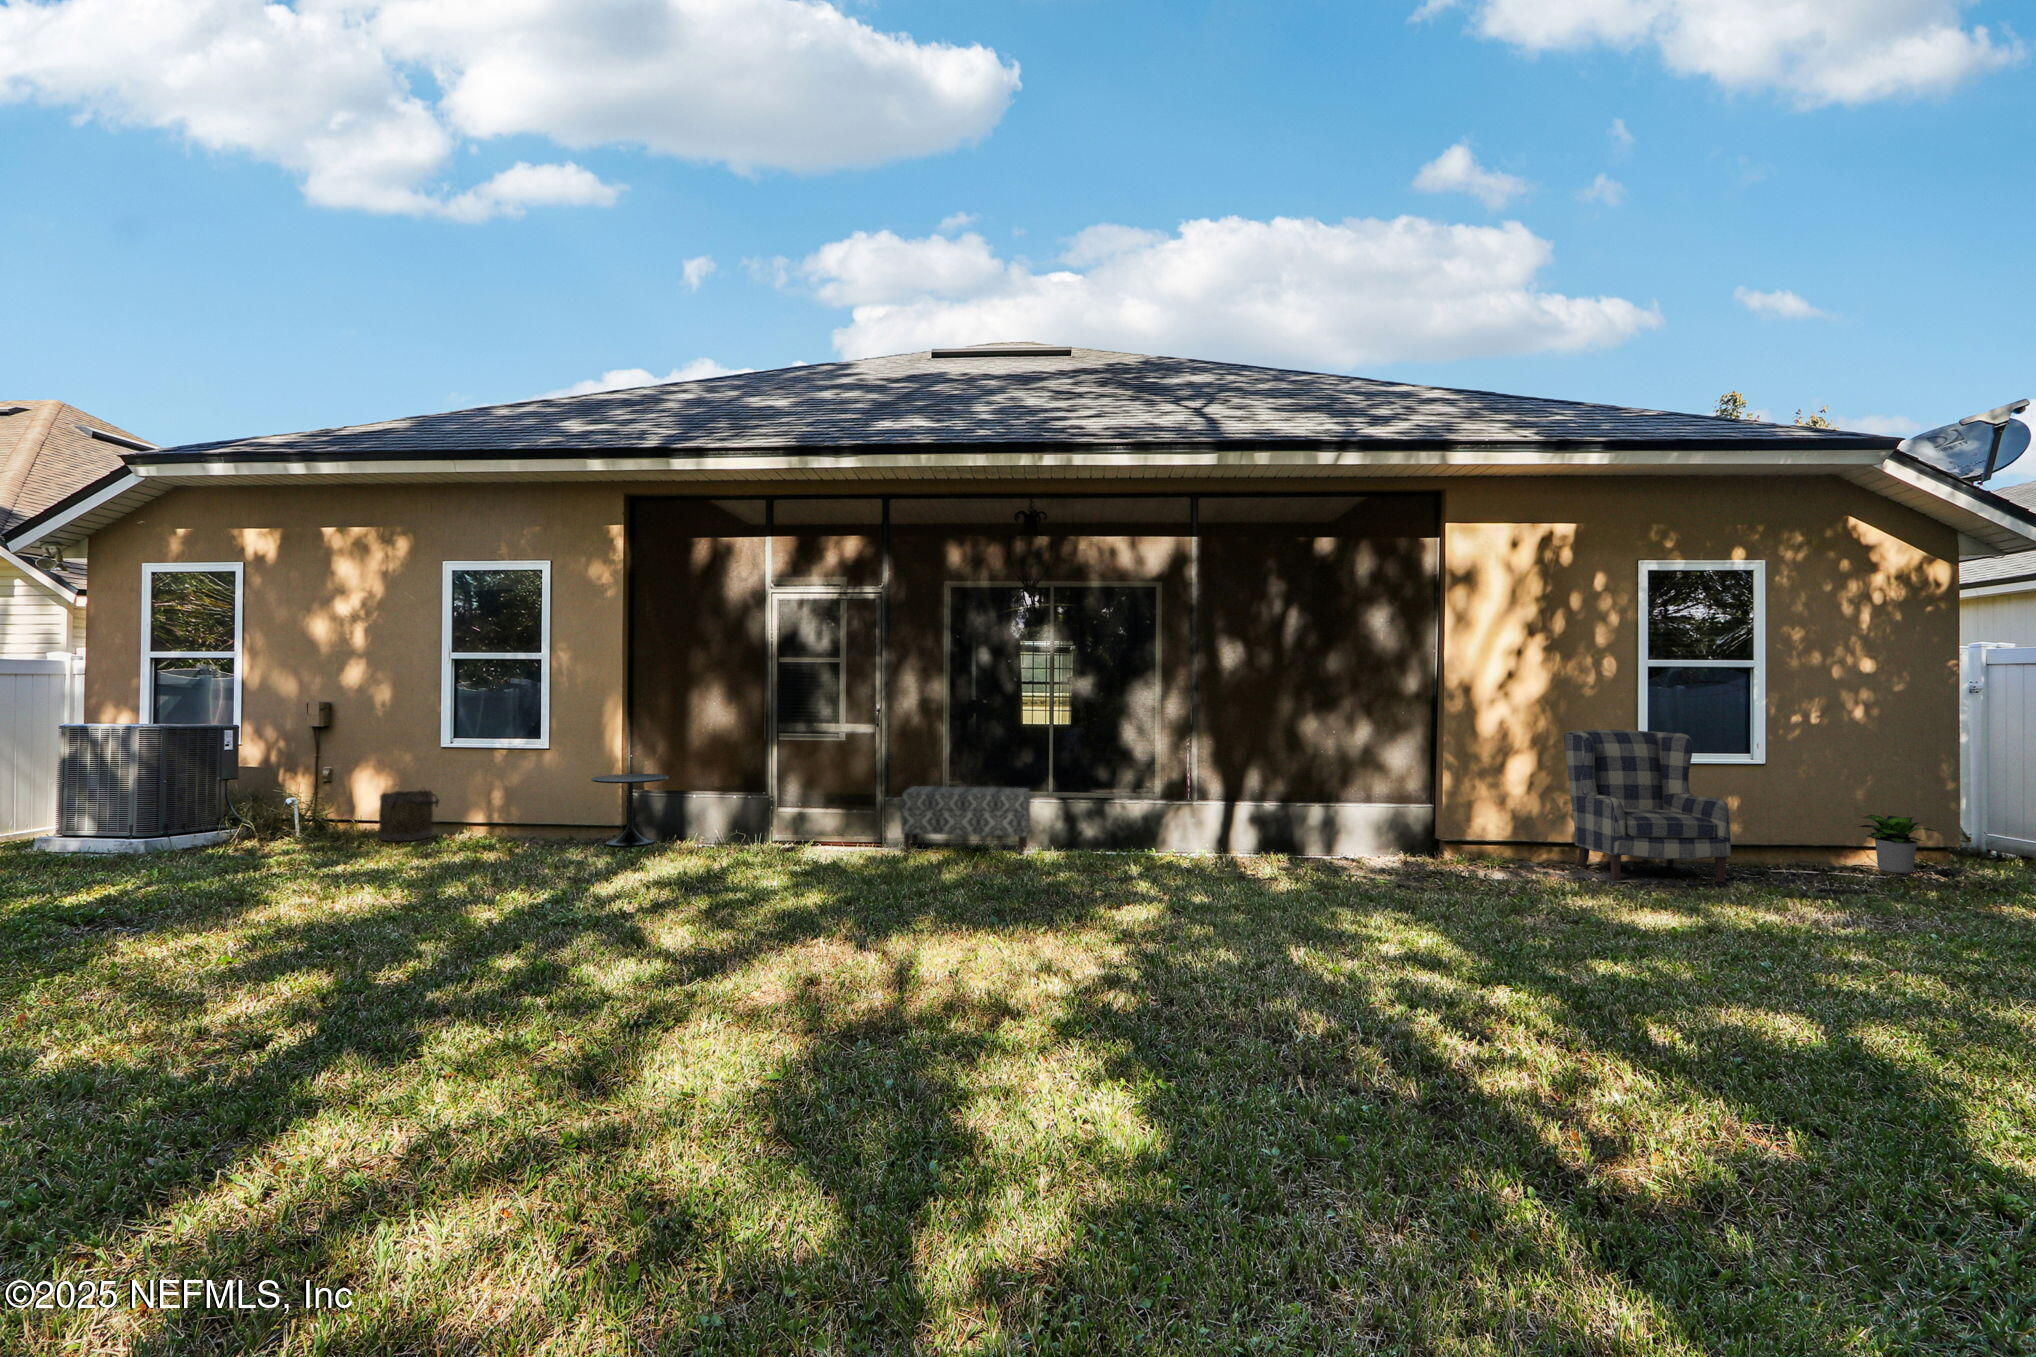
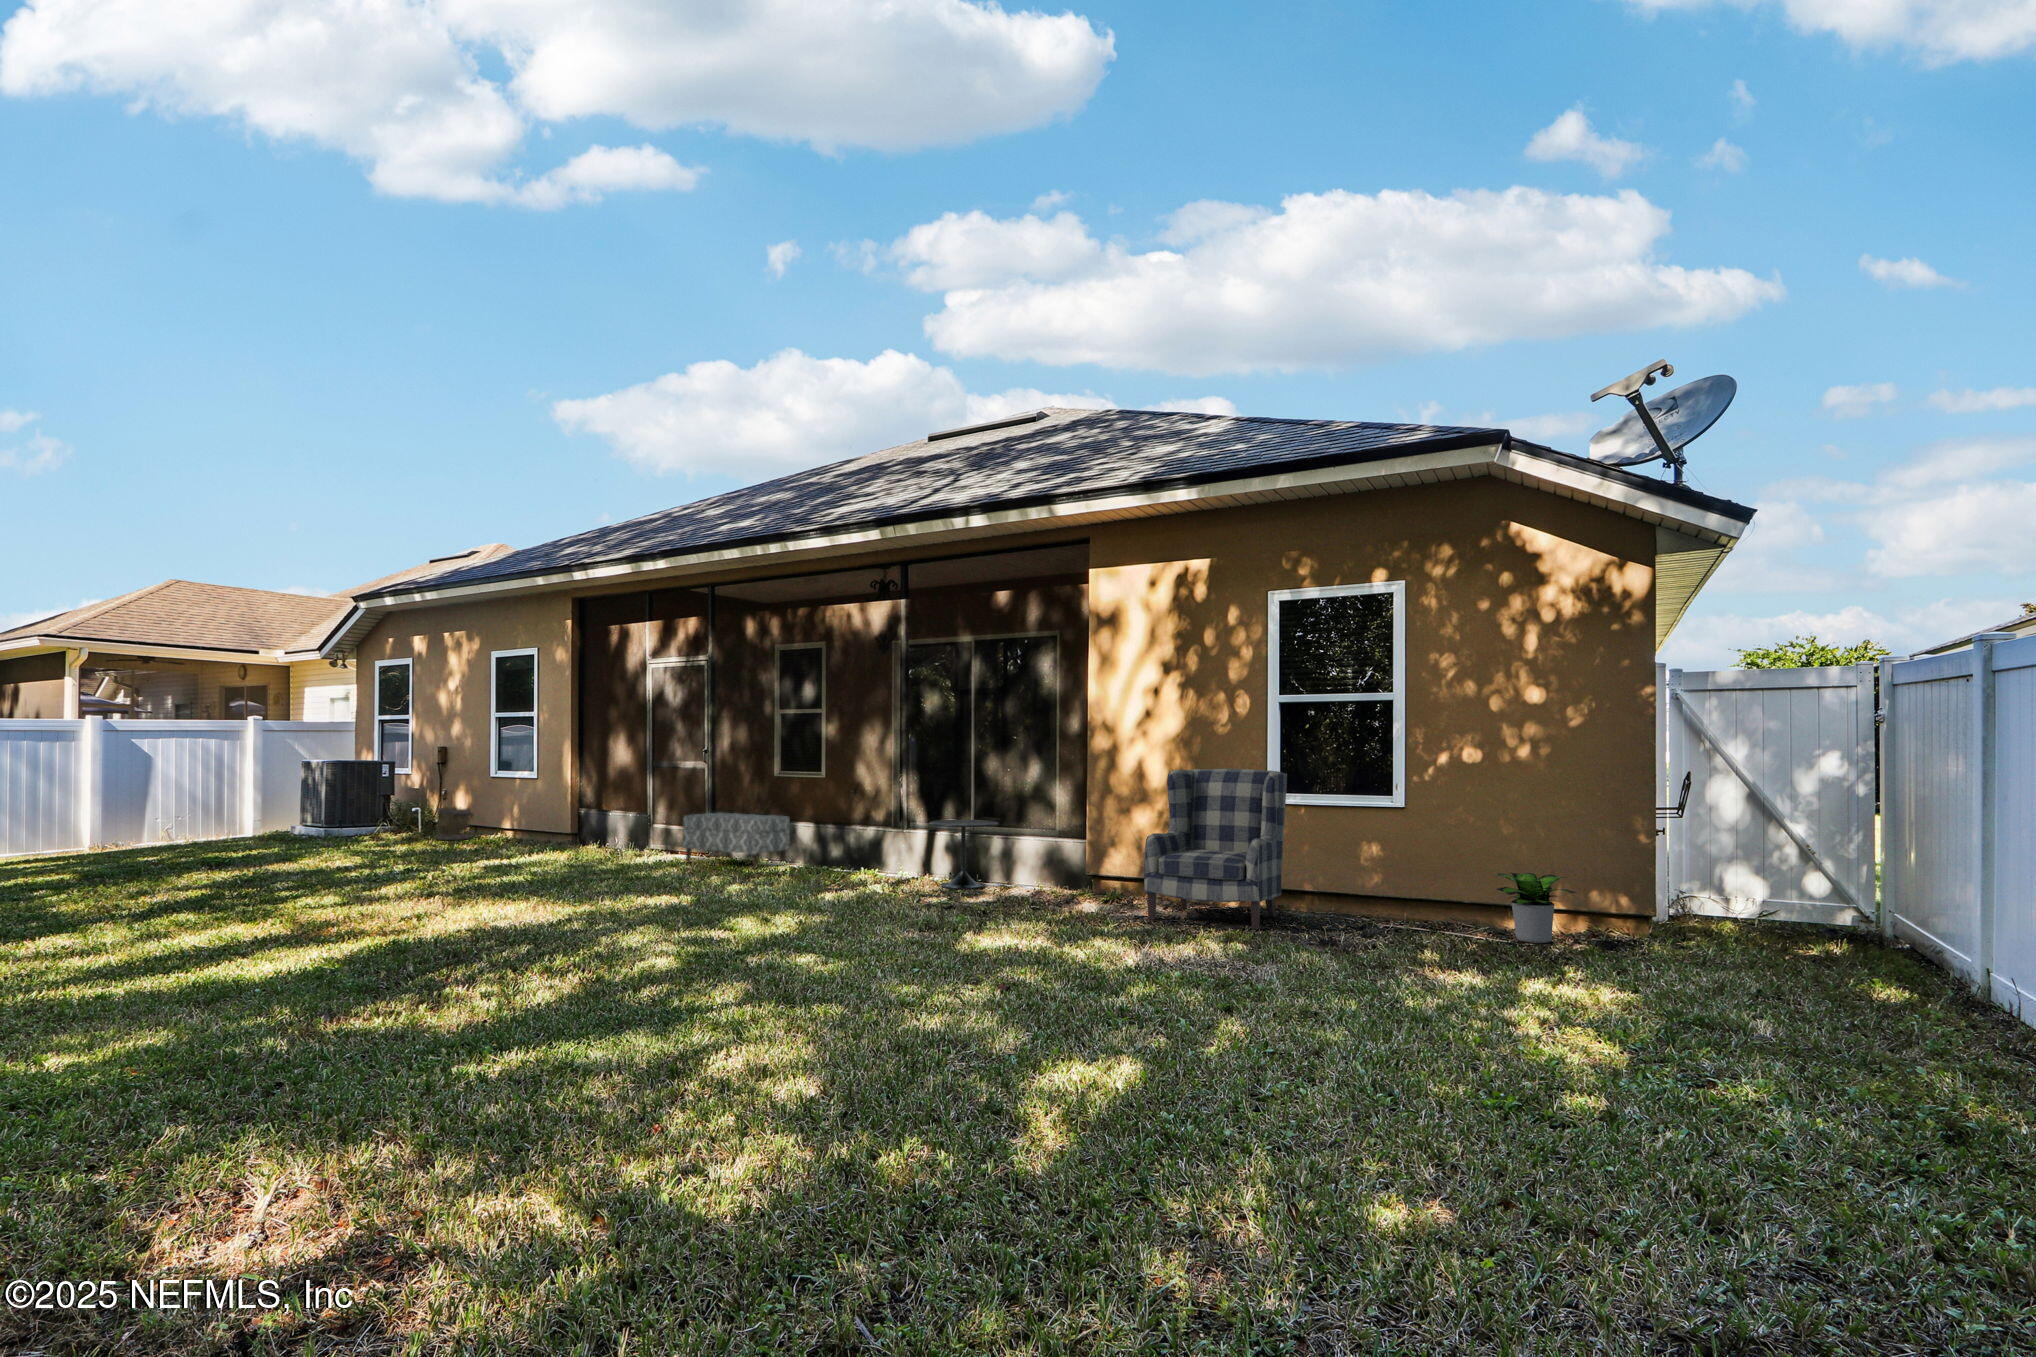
side table: present [591,774,669,847] -> present [928,820,999,889]

